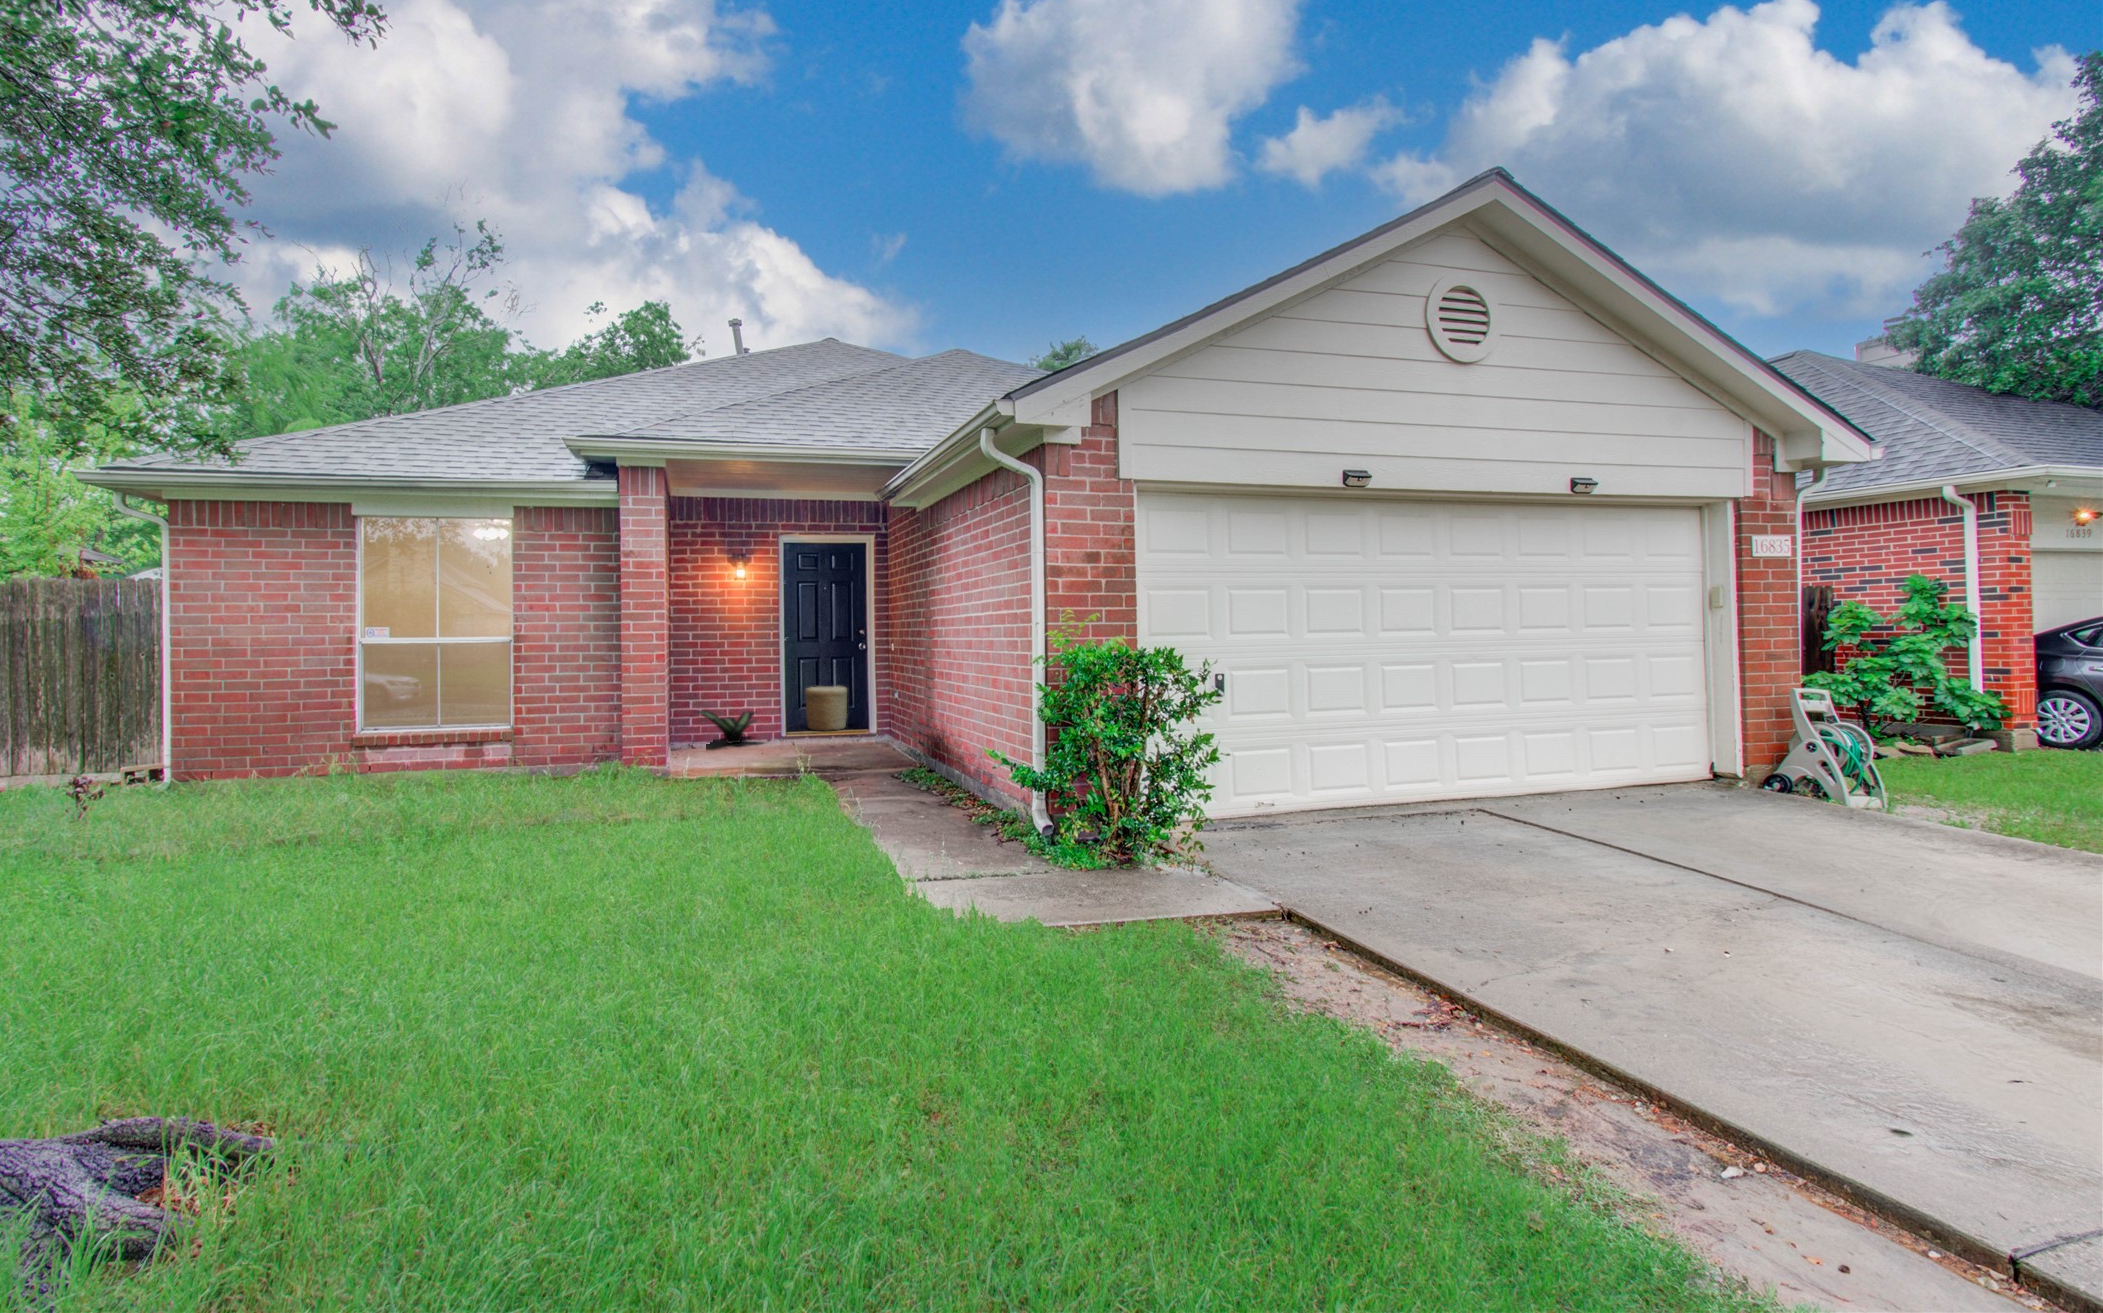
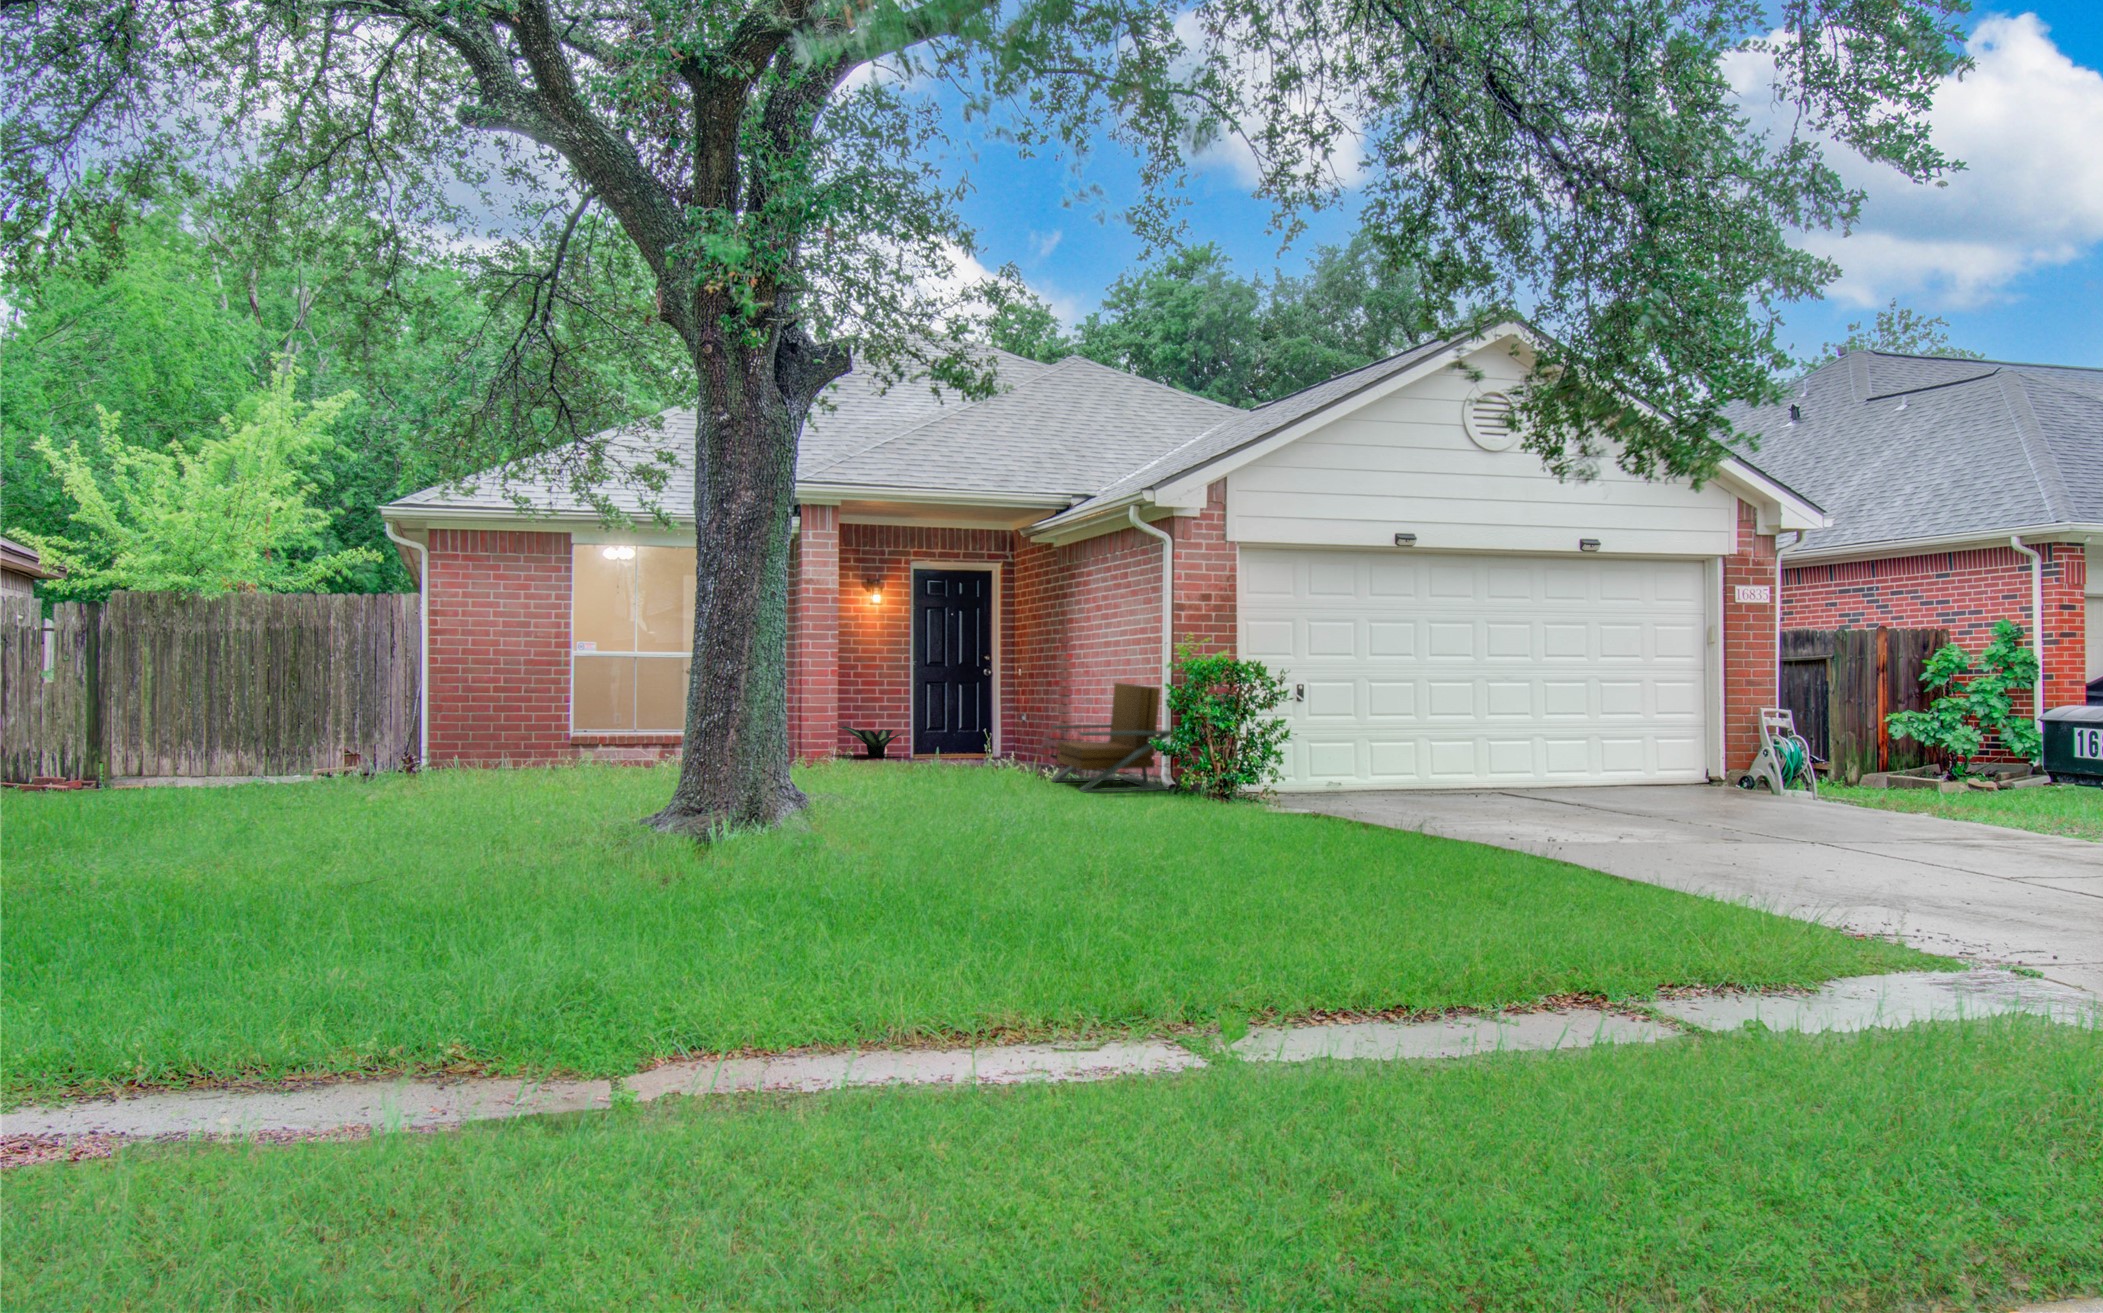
lounge chair: none [885,676,1045,853] -> present [1051,683,1172,792]
woven basket: present [805,686,847,731] -> none [931,710,973,752]

